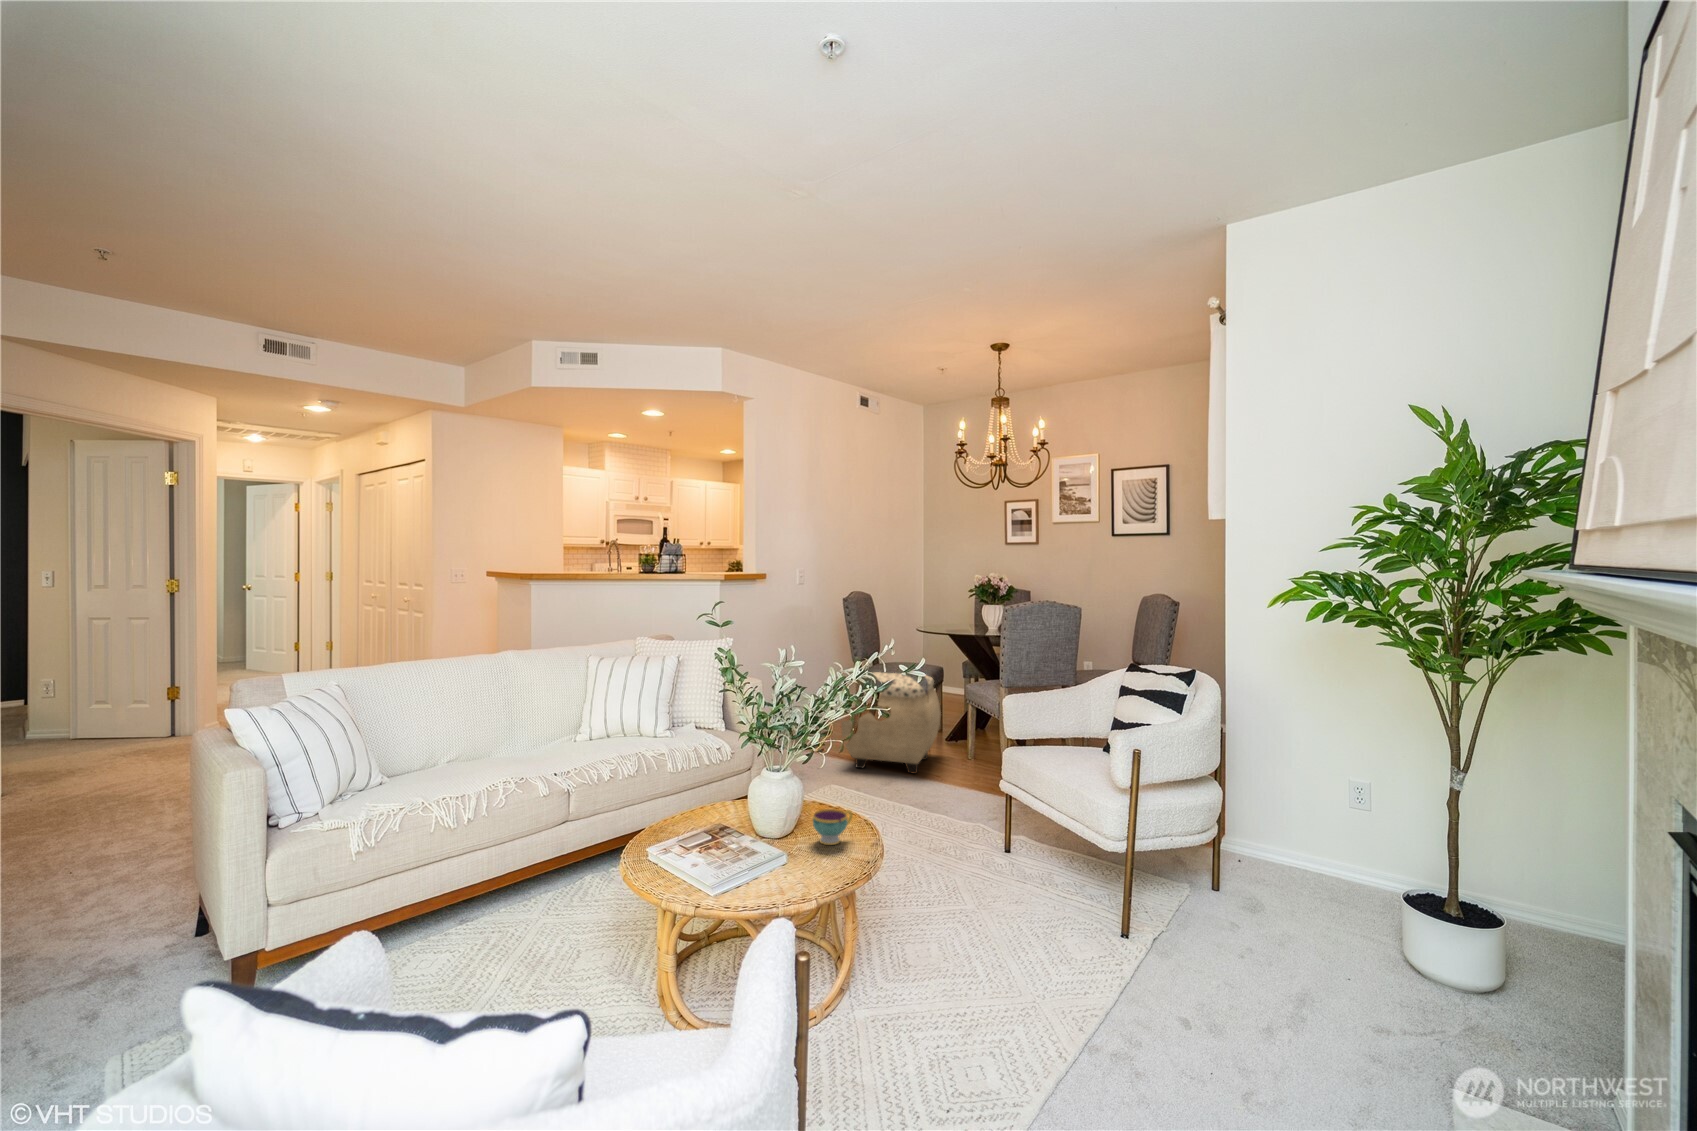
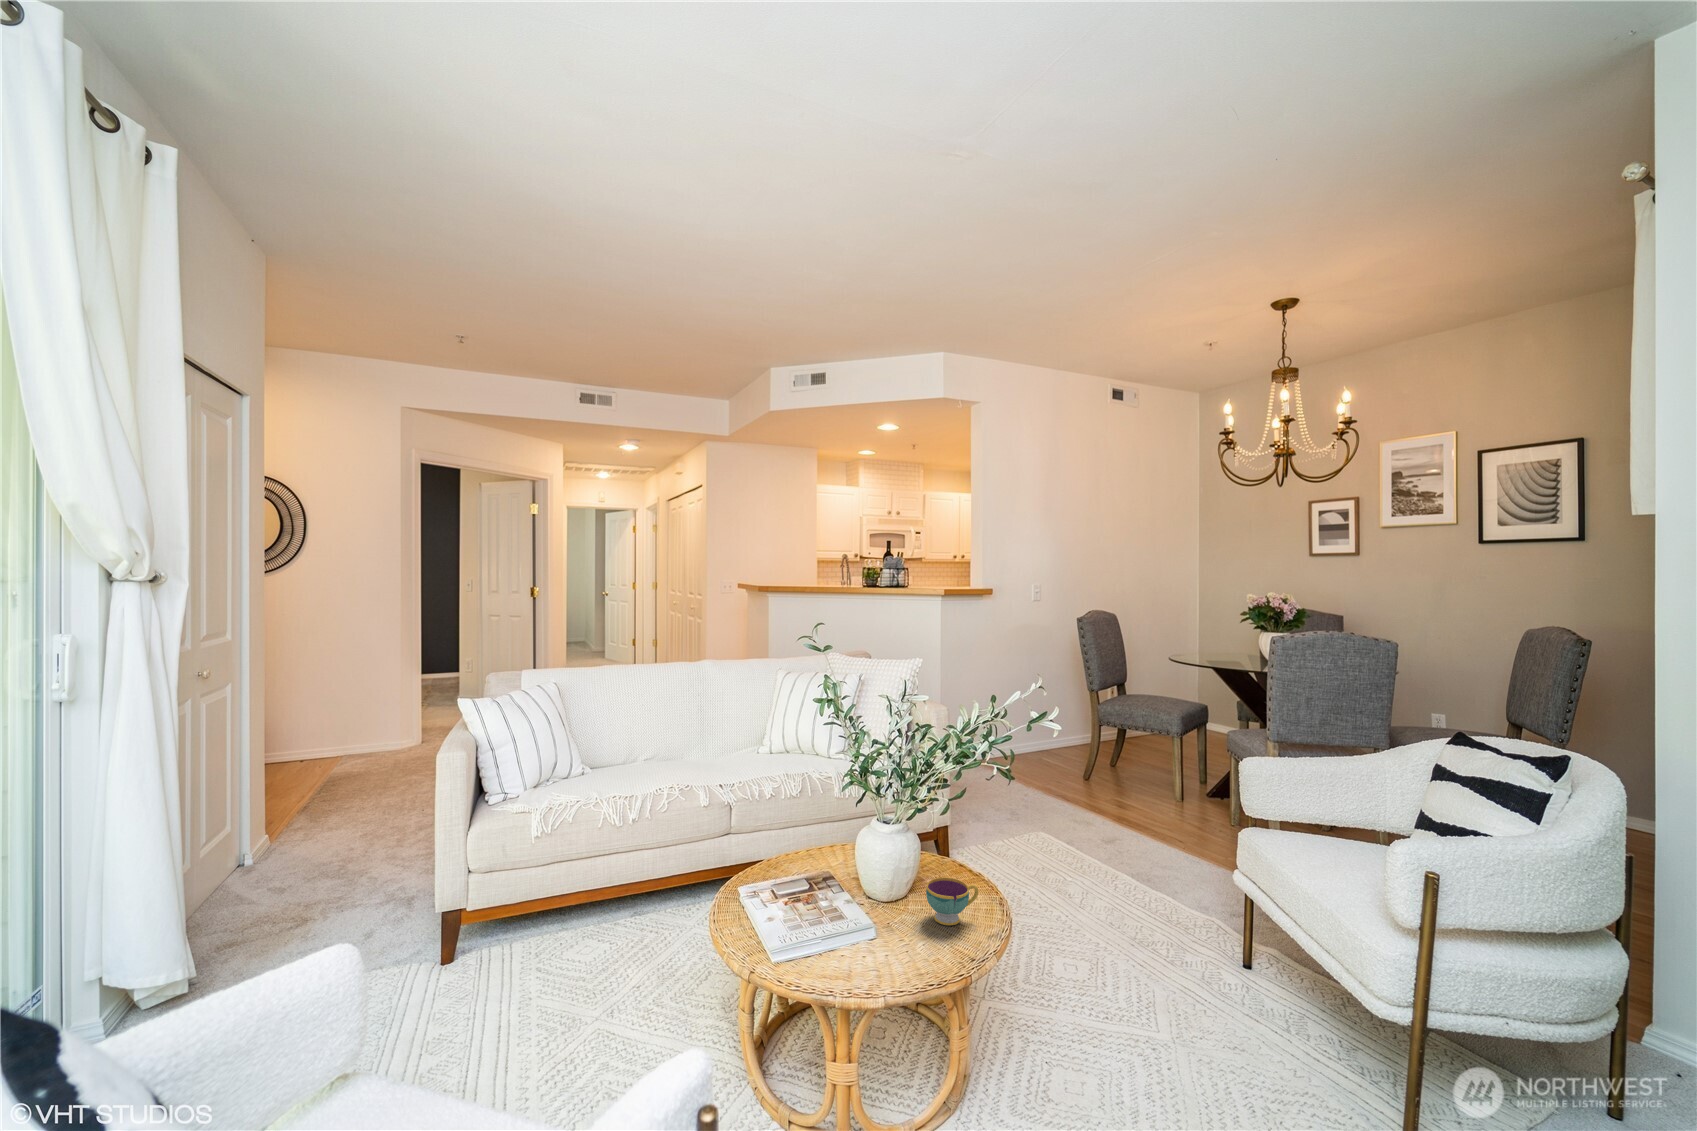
ottoman: present [841,672,941,774] -> none [1062,702,1194,830]

